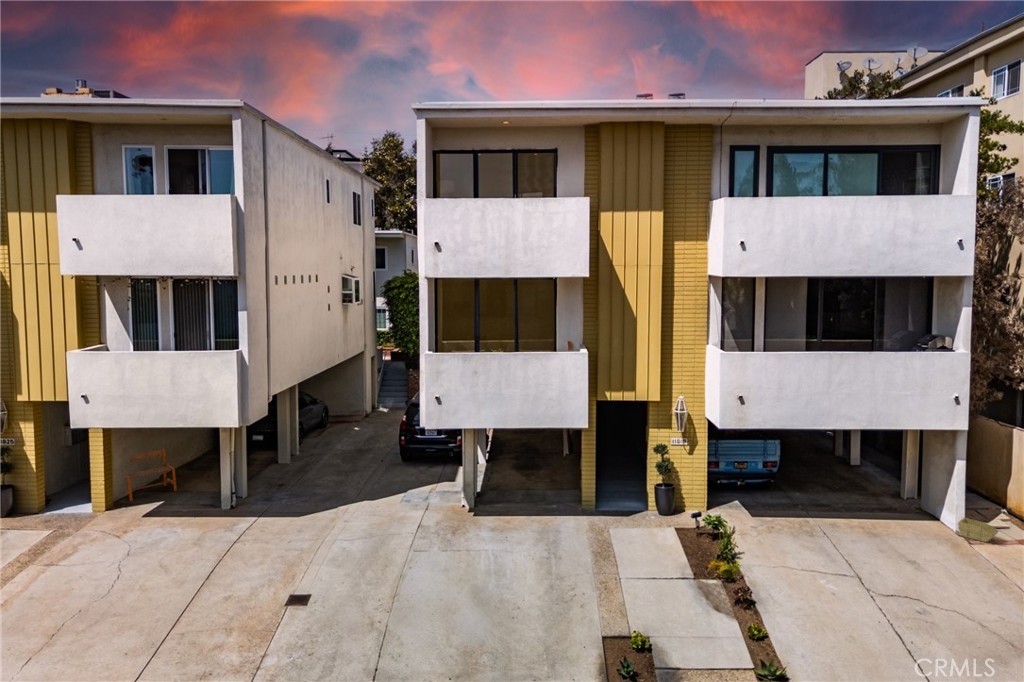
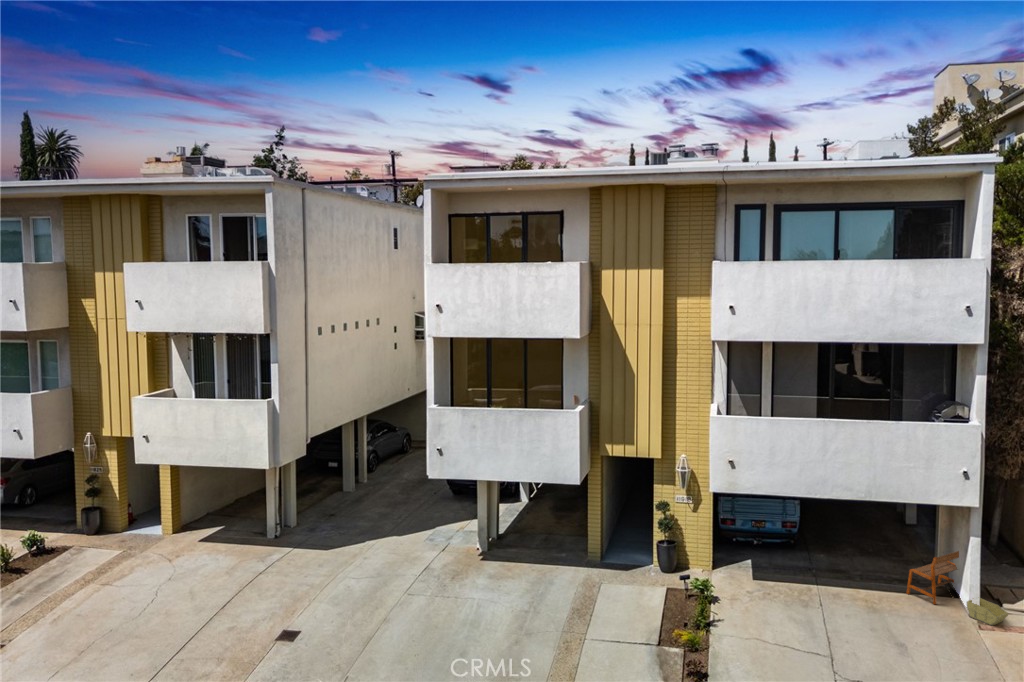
bench: present [125,449,177,501] -> present [907,551,959,604]

